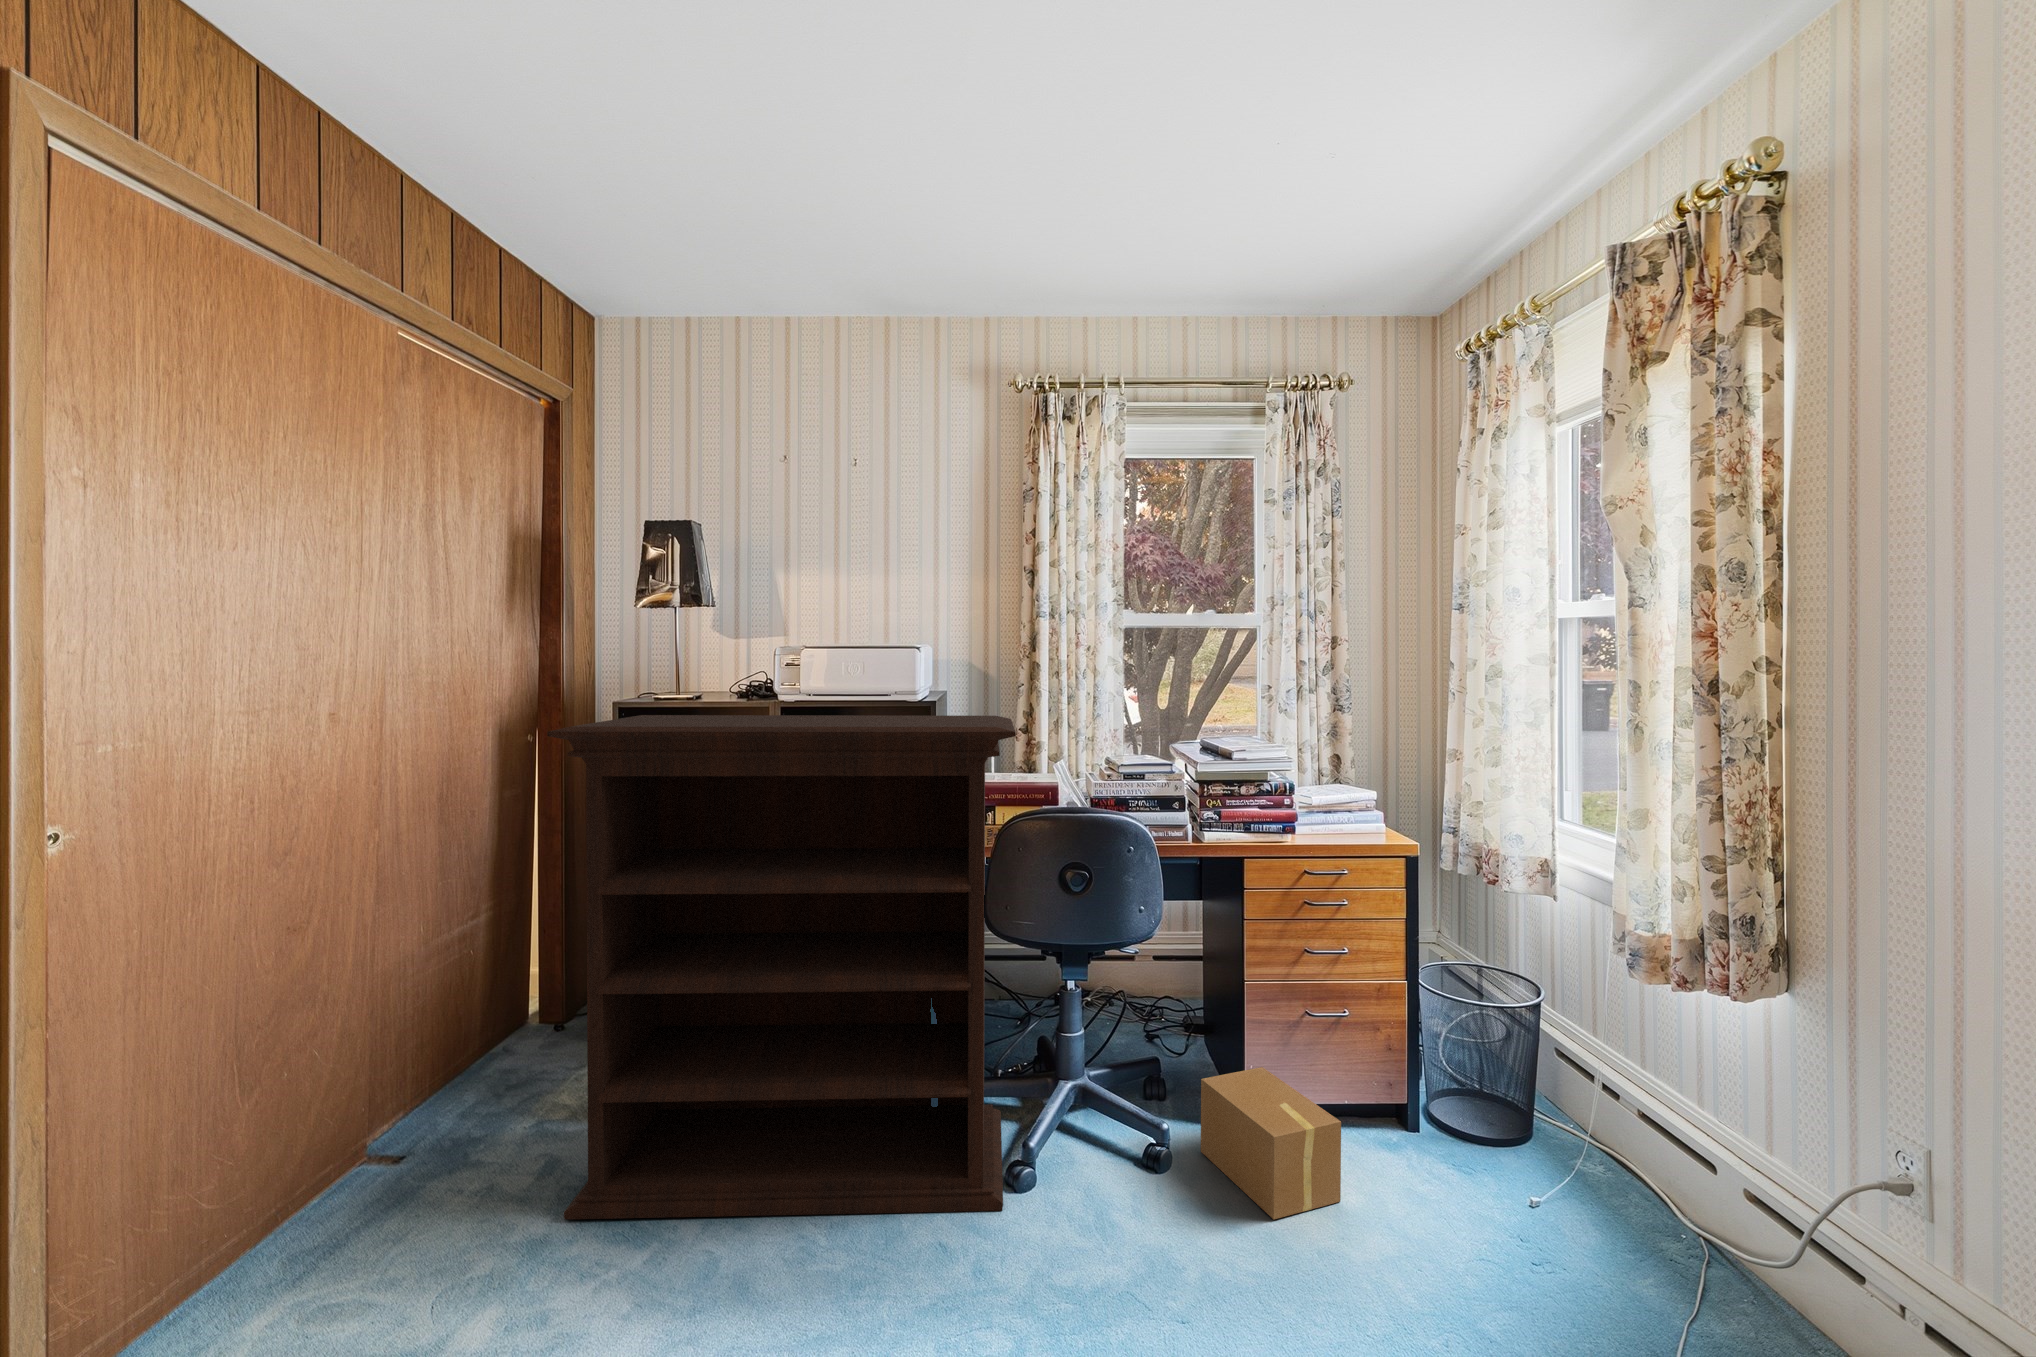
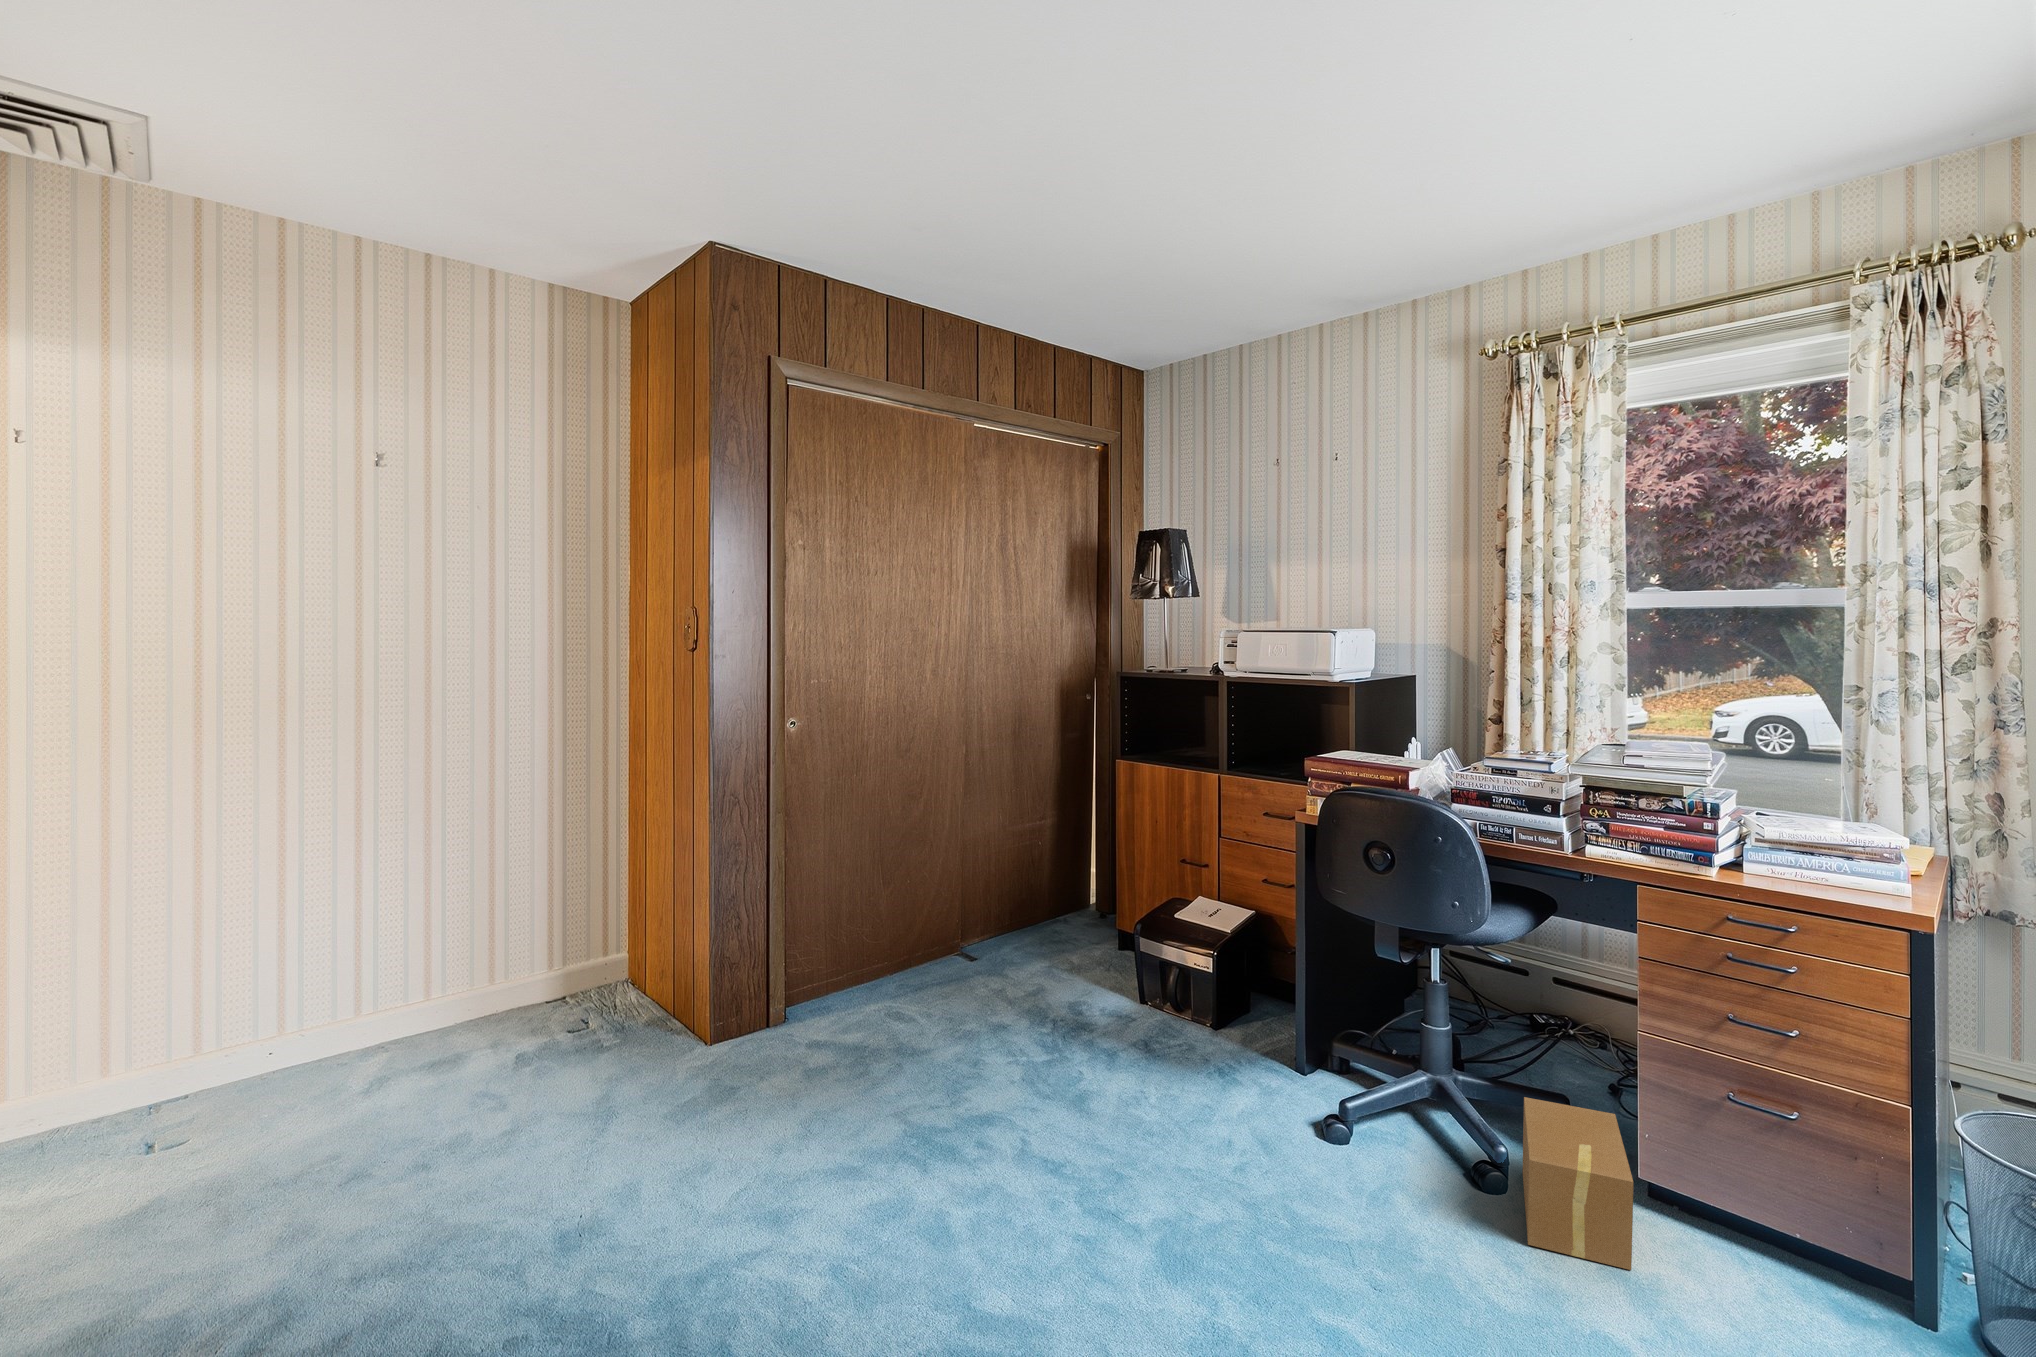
bookshelf: present [547,715,1016,1220] -> none [1011,689,1372,1130]

